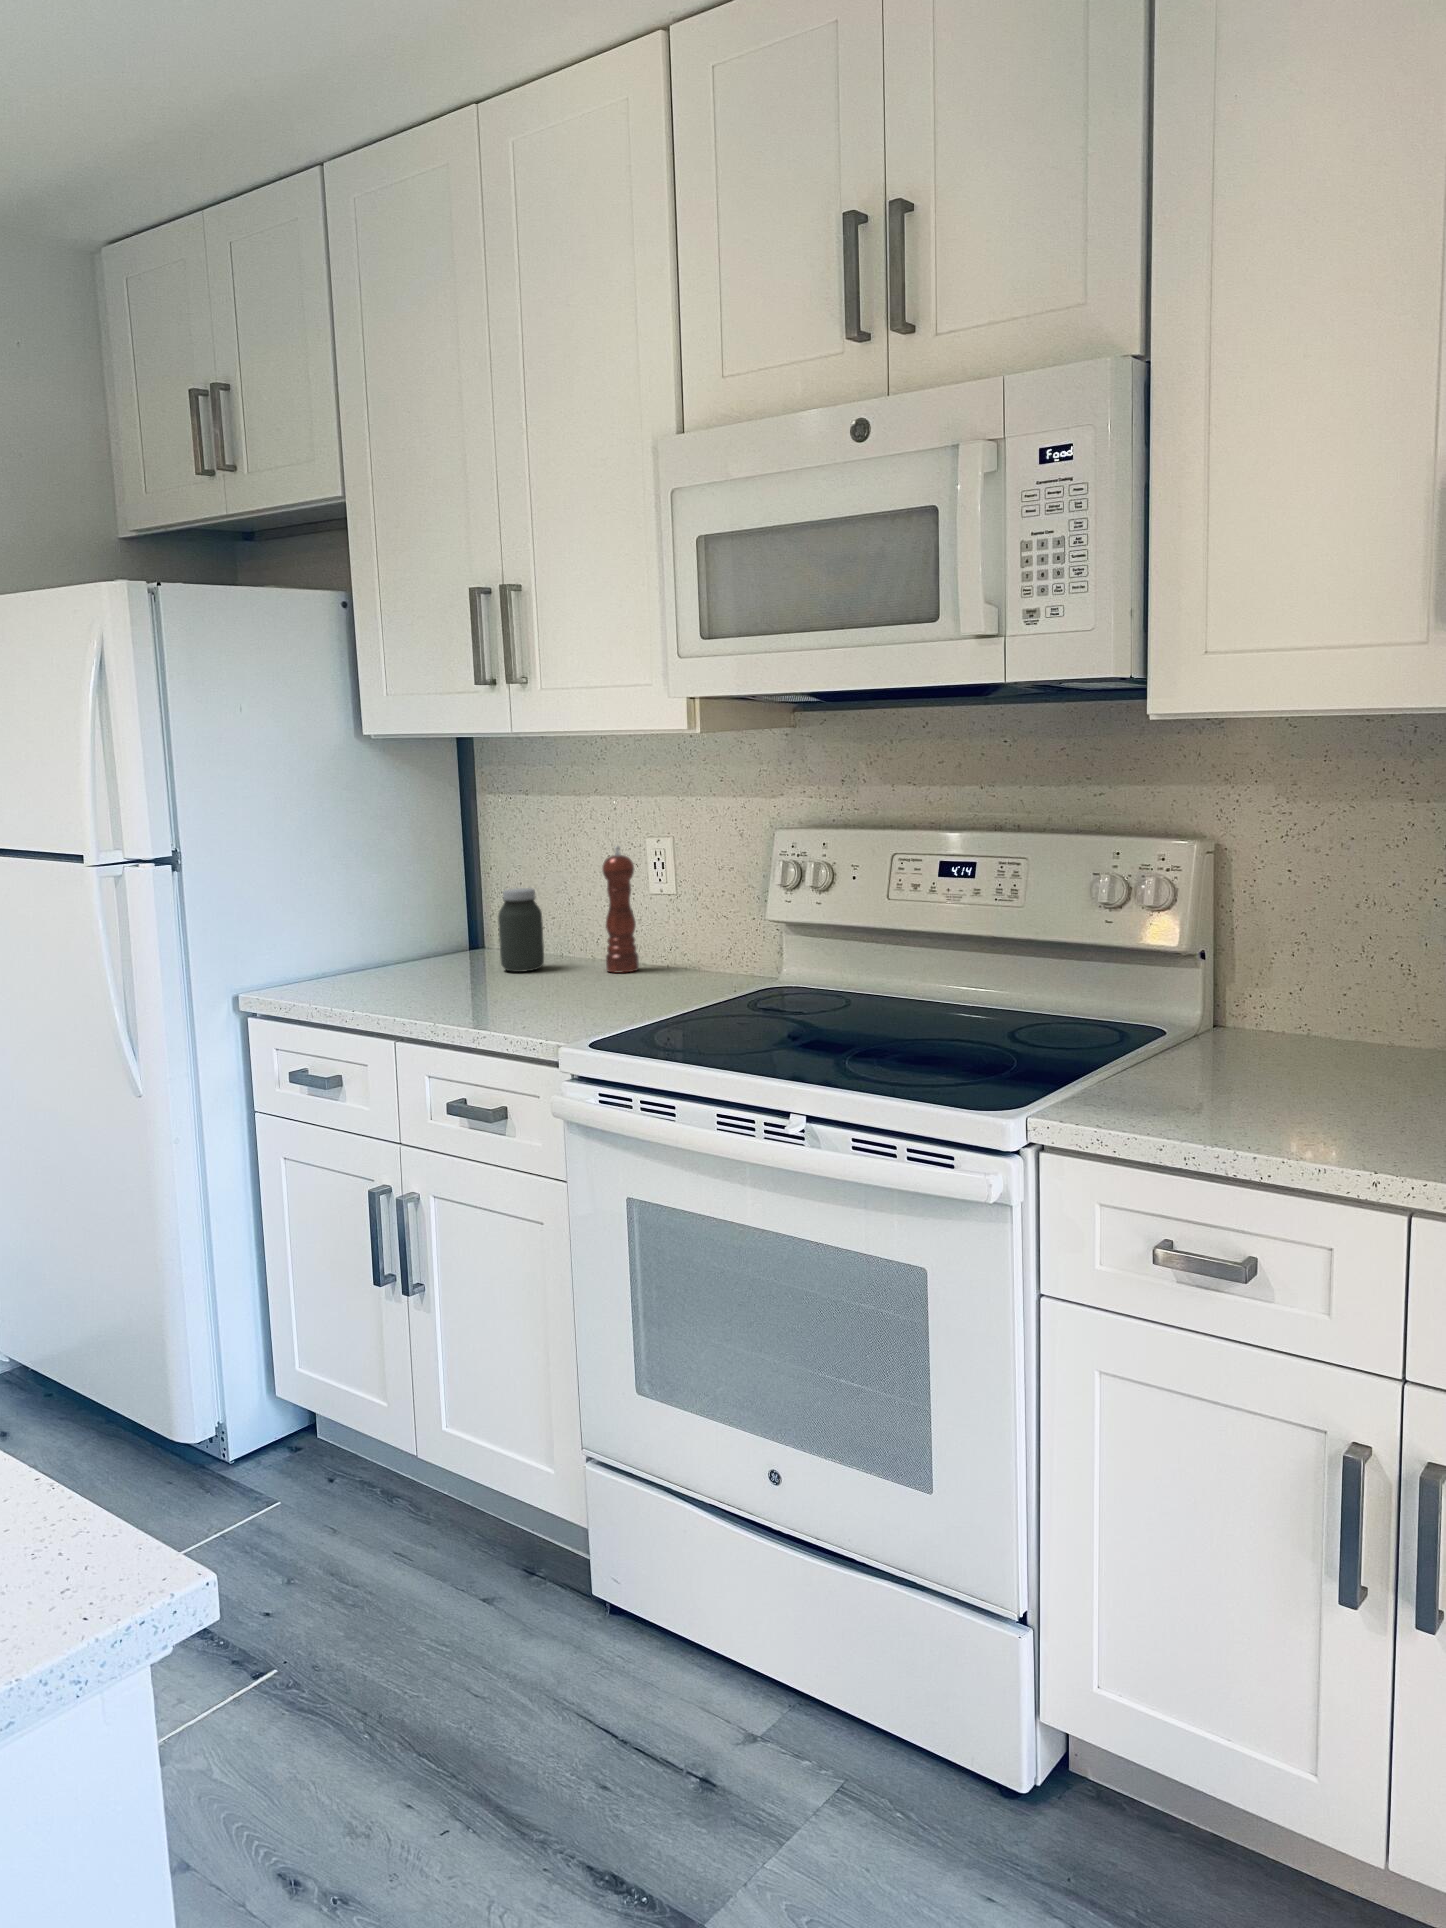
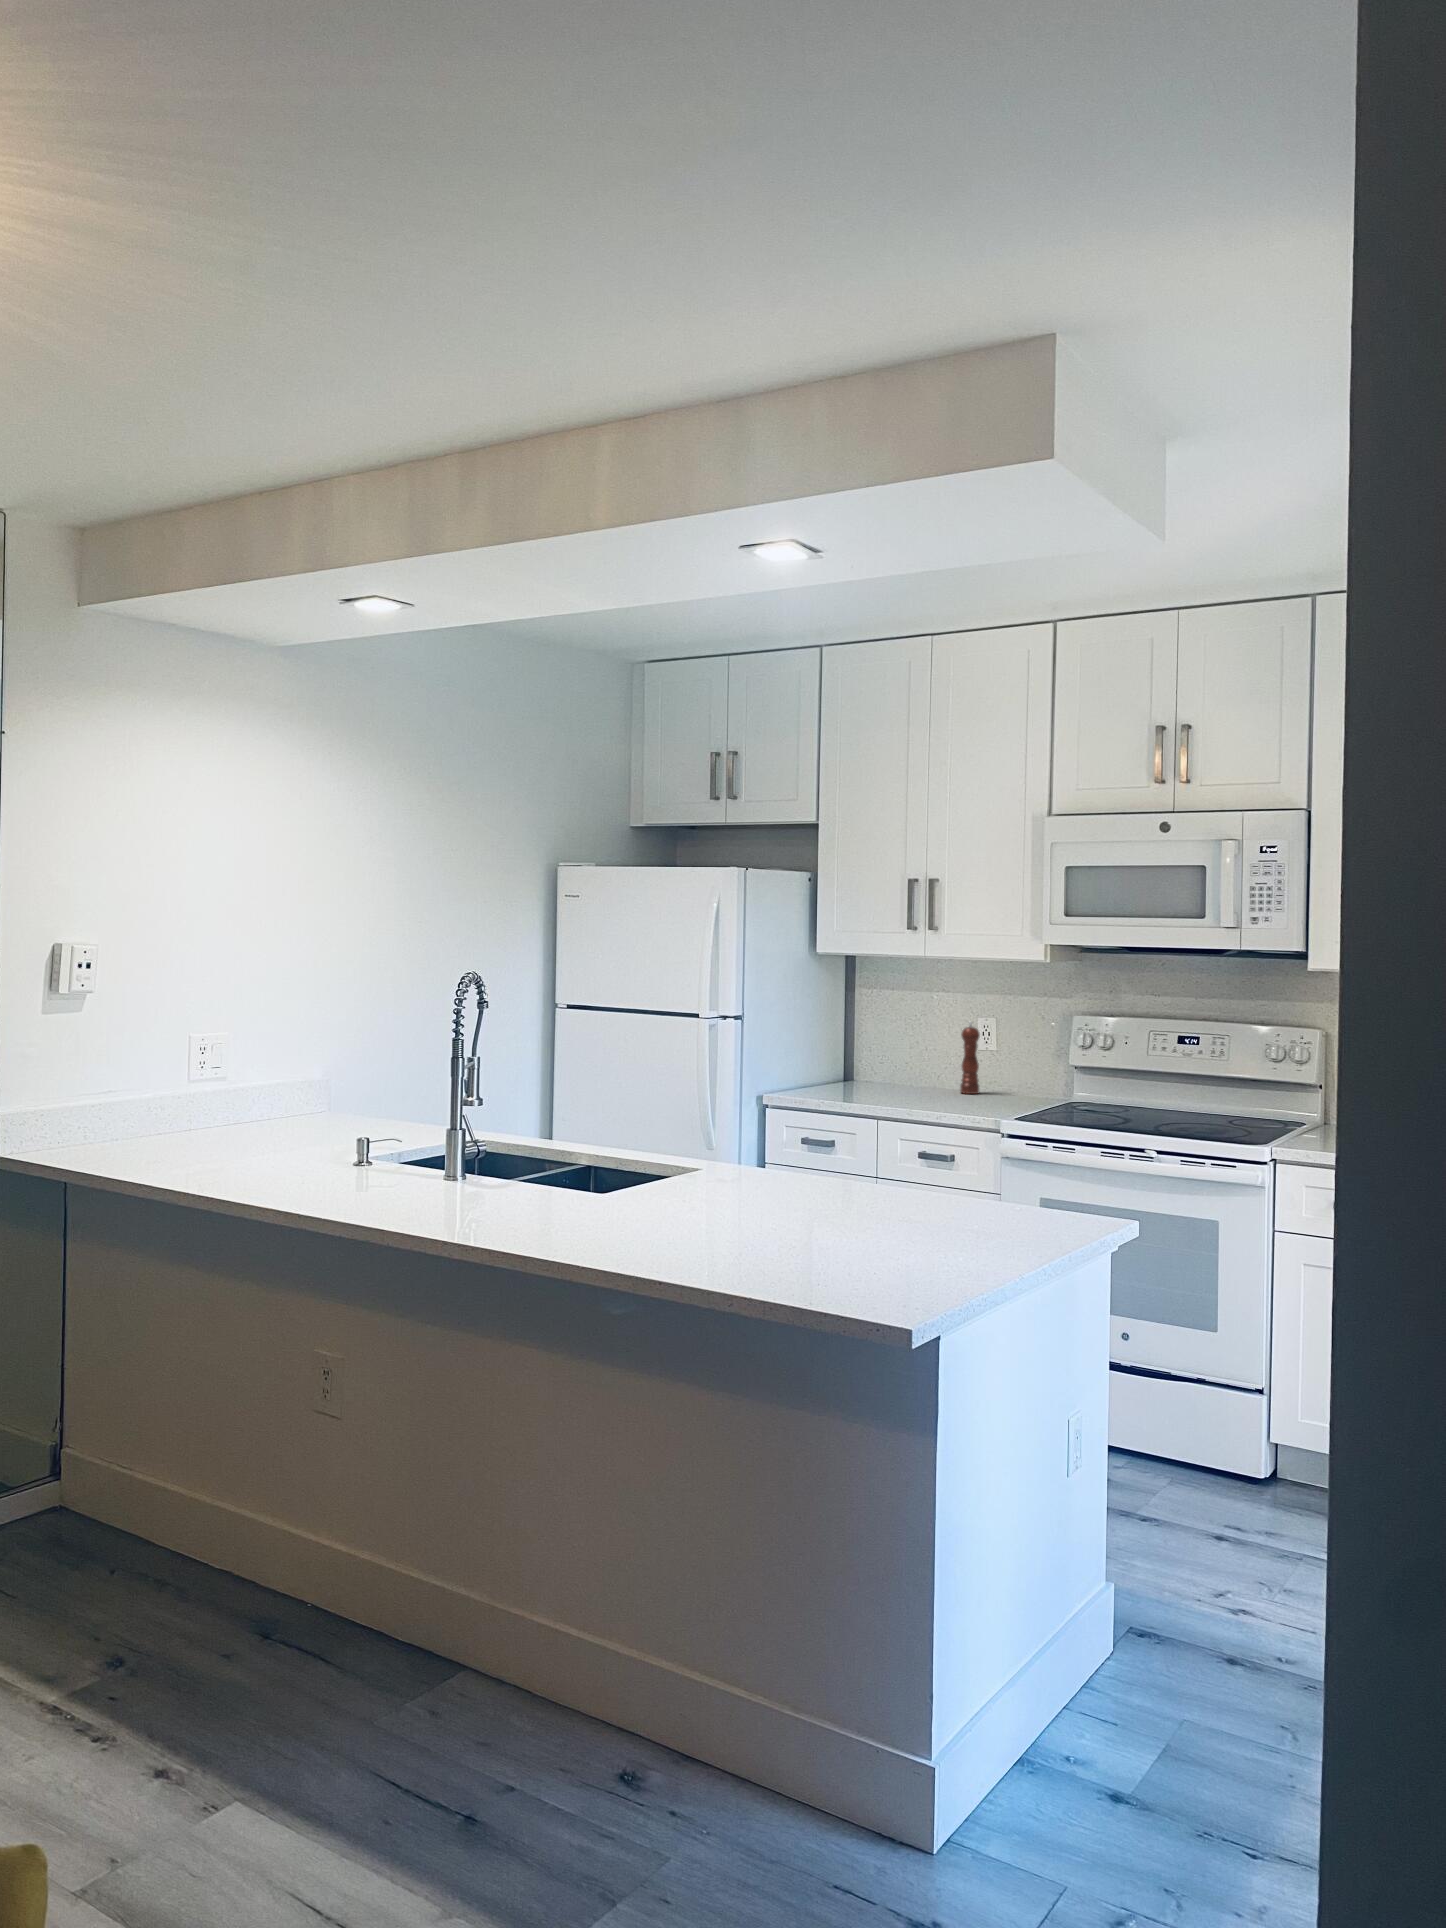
jar: present [498,888,544,972] -> none [896,1044,921,1092]

